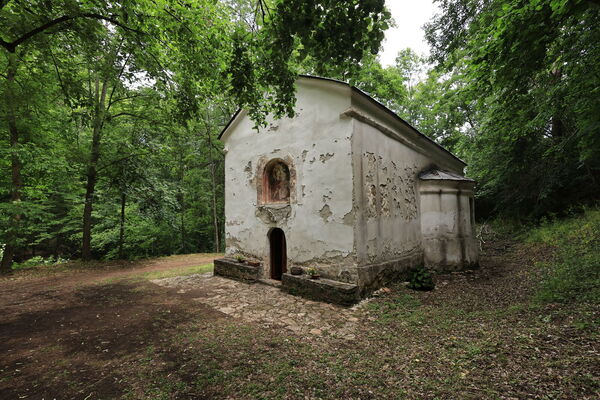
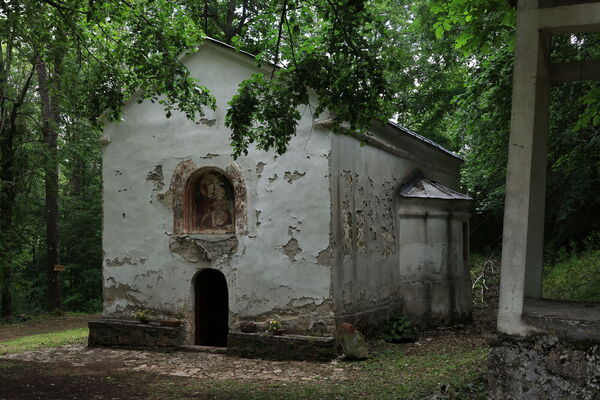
backpack: none [362,272,392,304] -> present [340,322,373,359]

